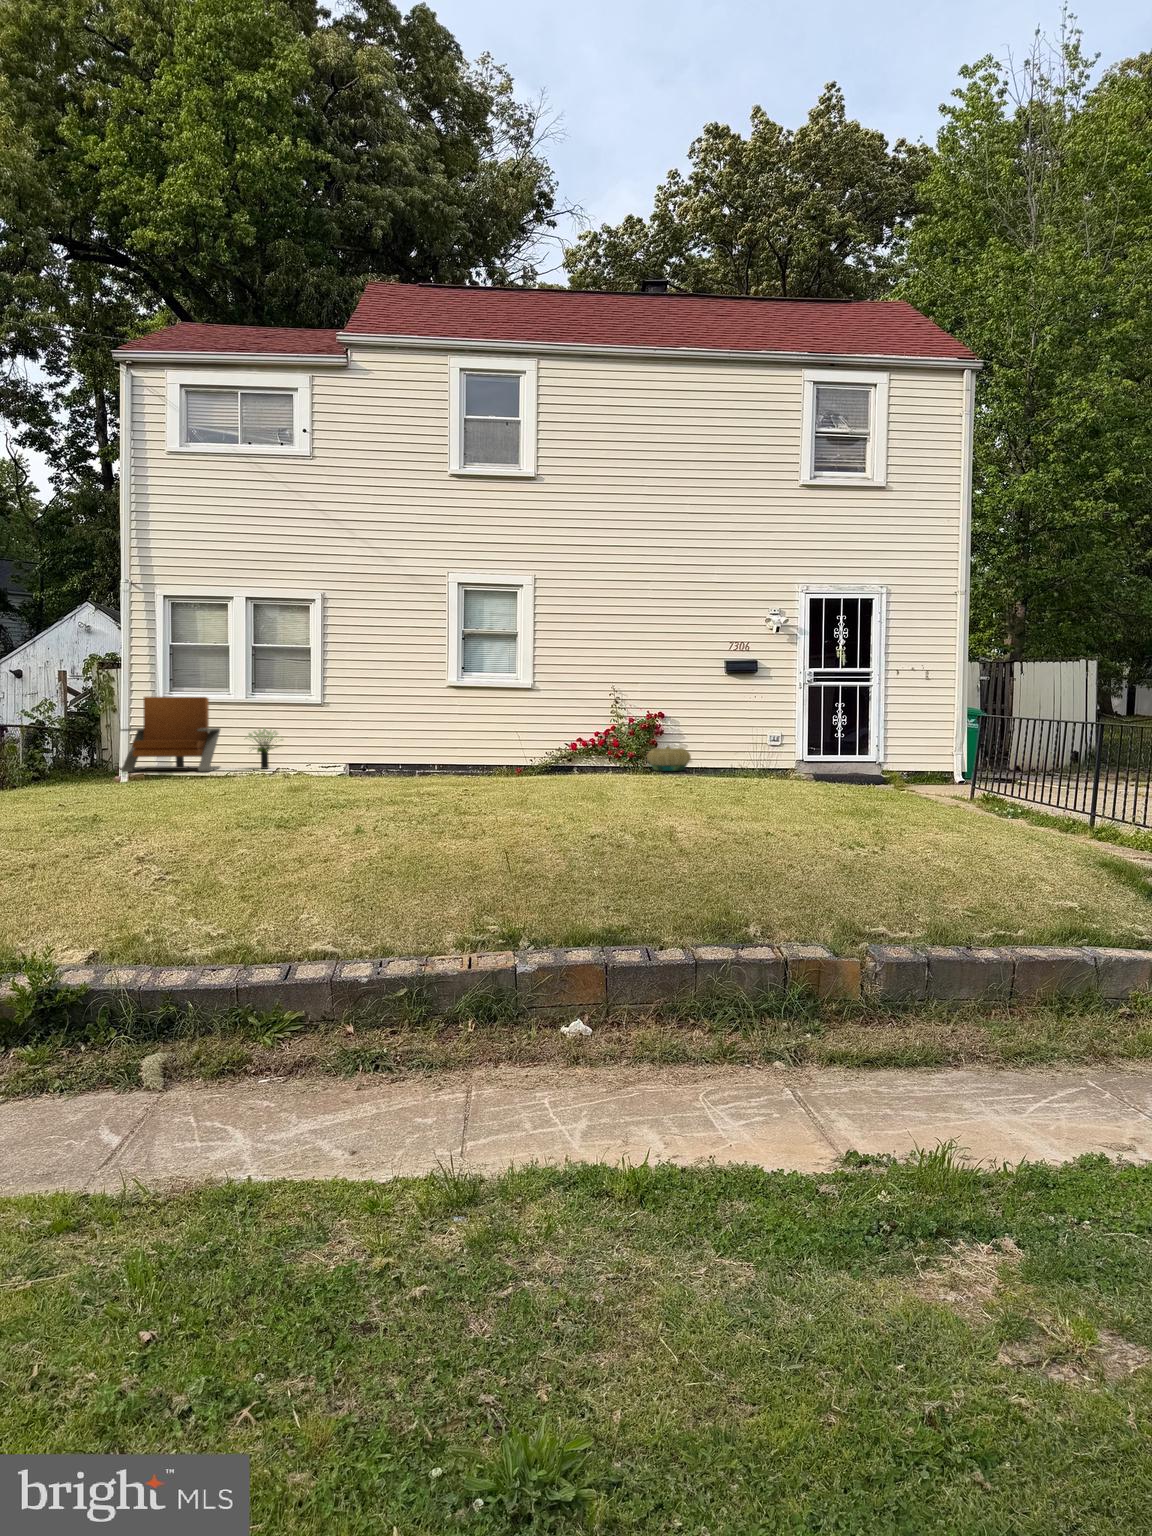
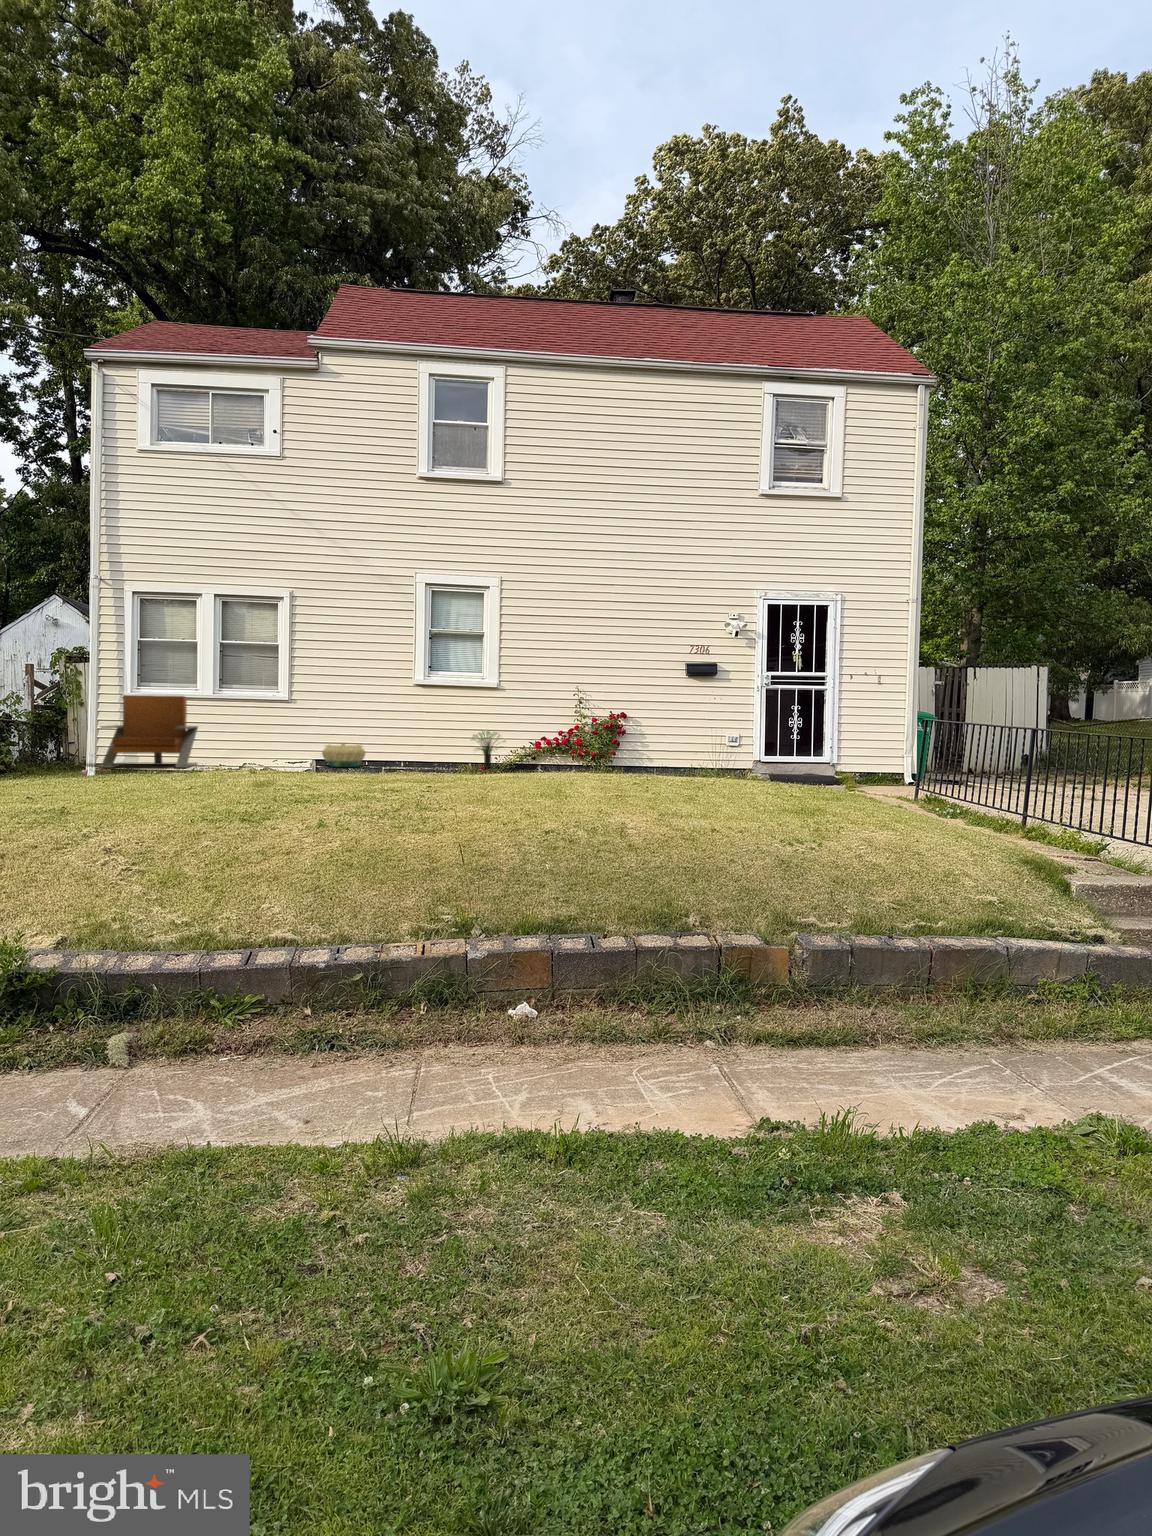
potted plant: present [245,728,283,769] -> present [471,730,505,768]
basket: present [647,746,691,771] -> present [322,743,365,767]

